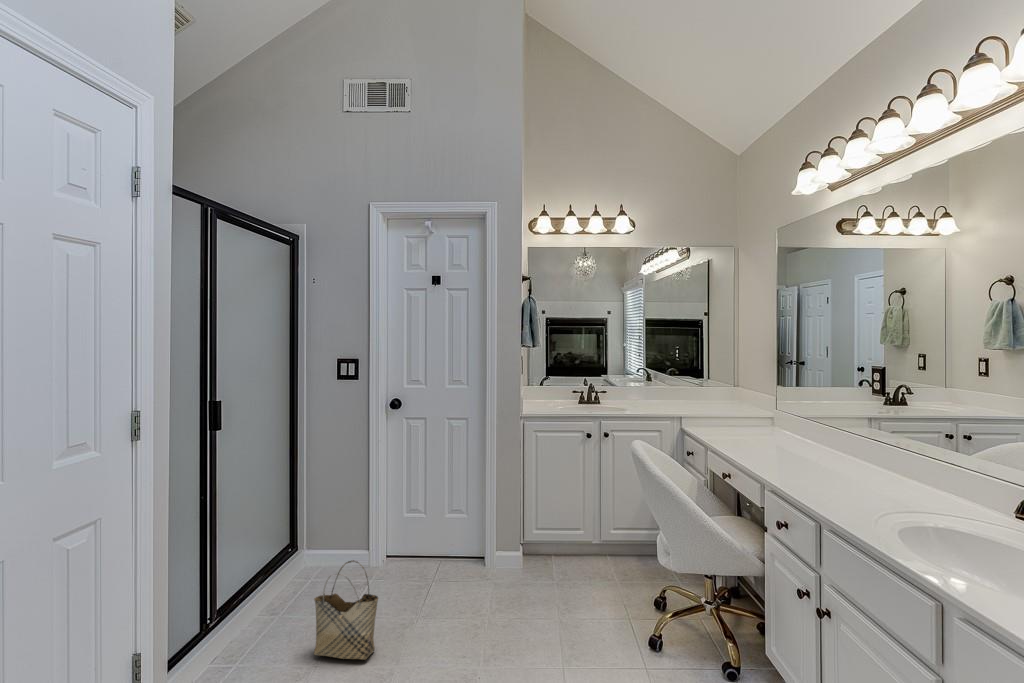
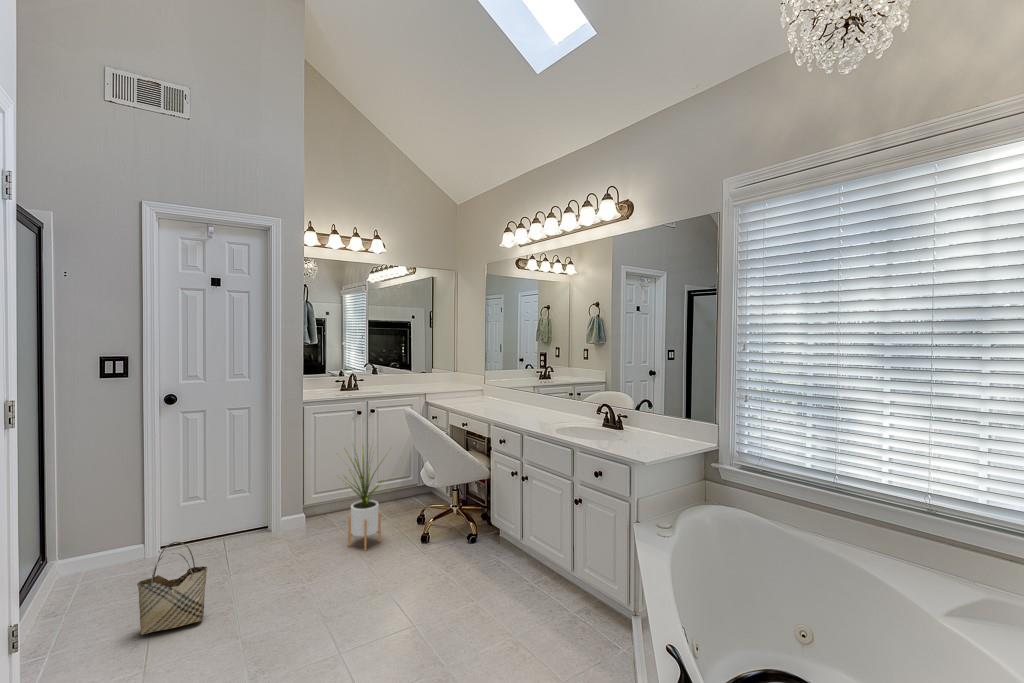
house plant: none [541,471,616,624] -> present [345,446,382,551]

